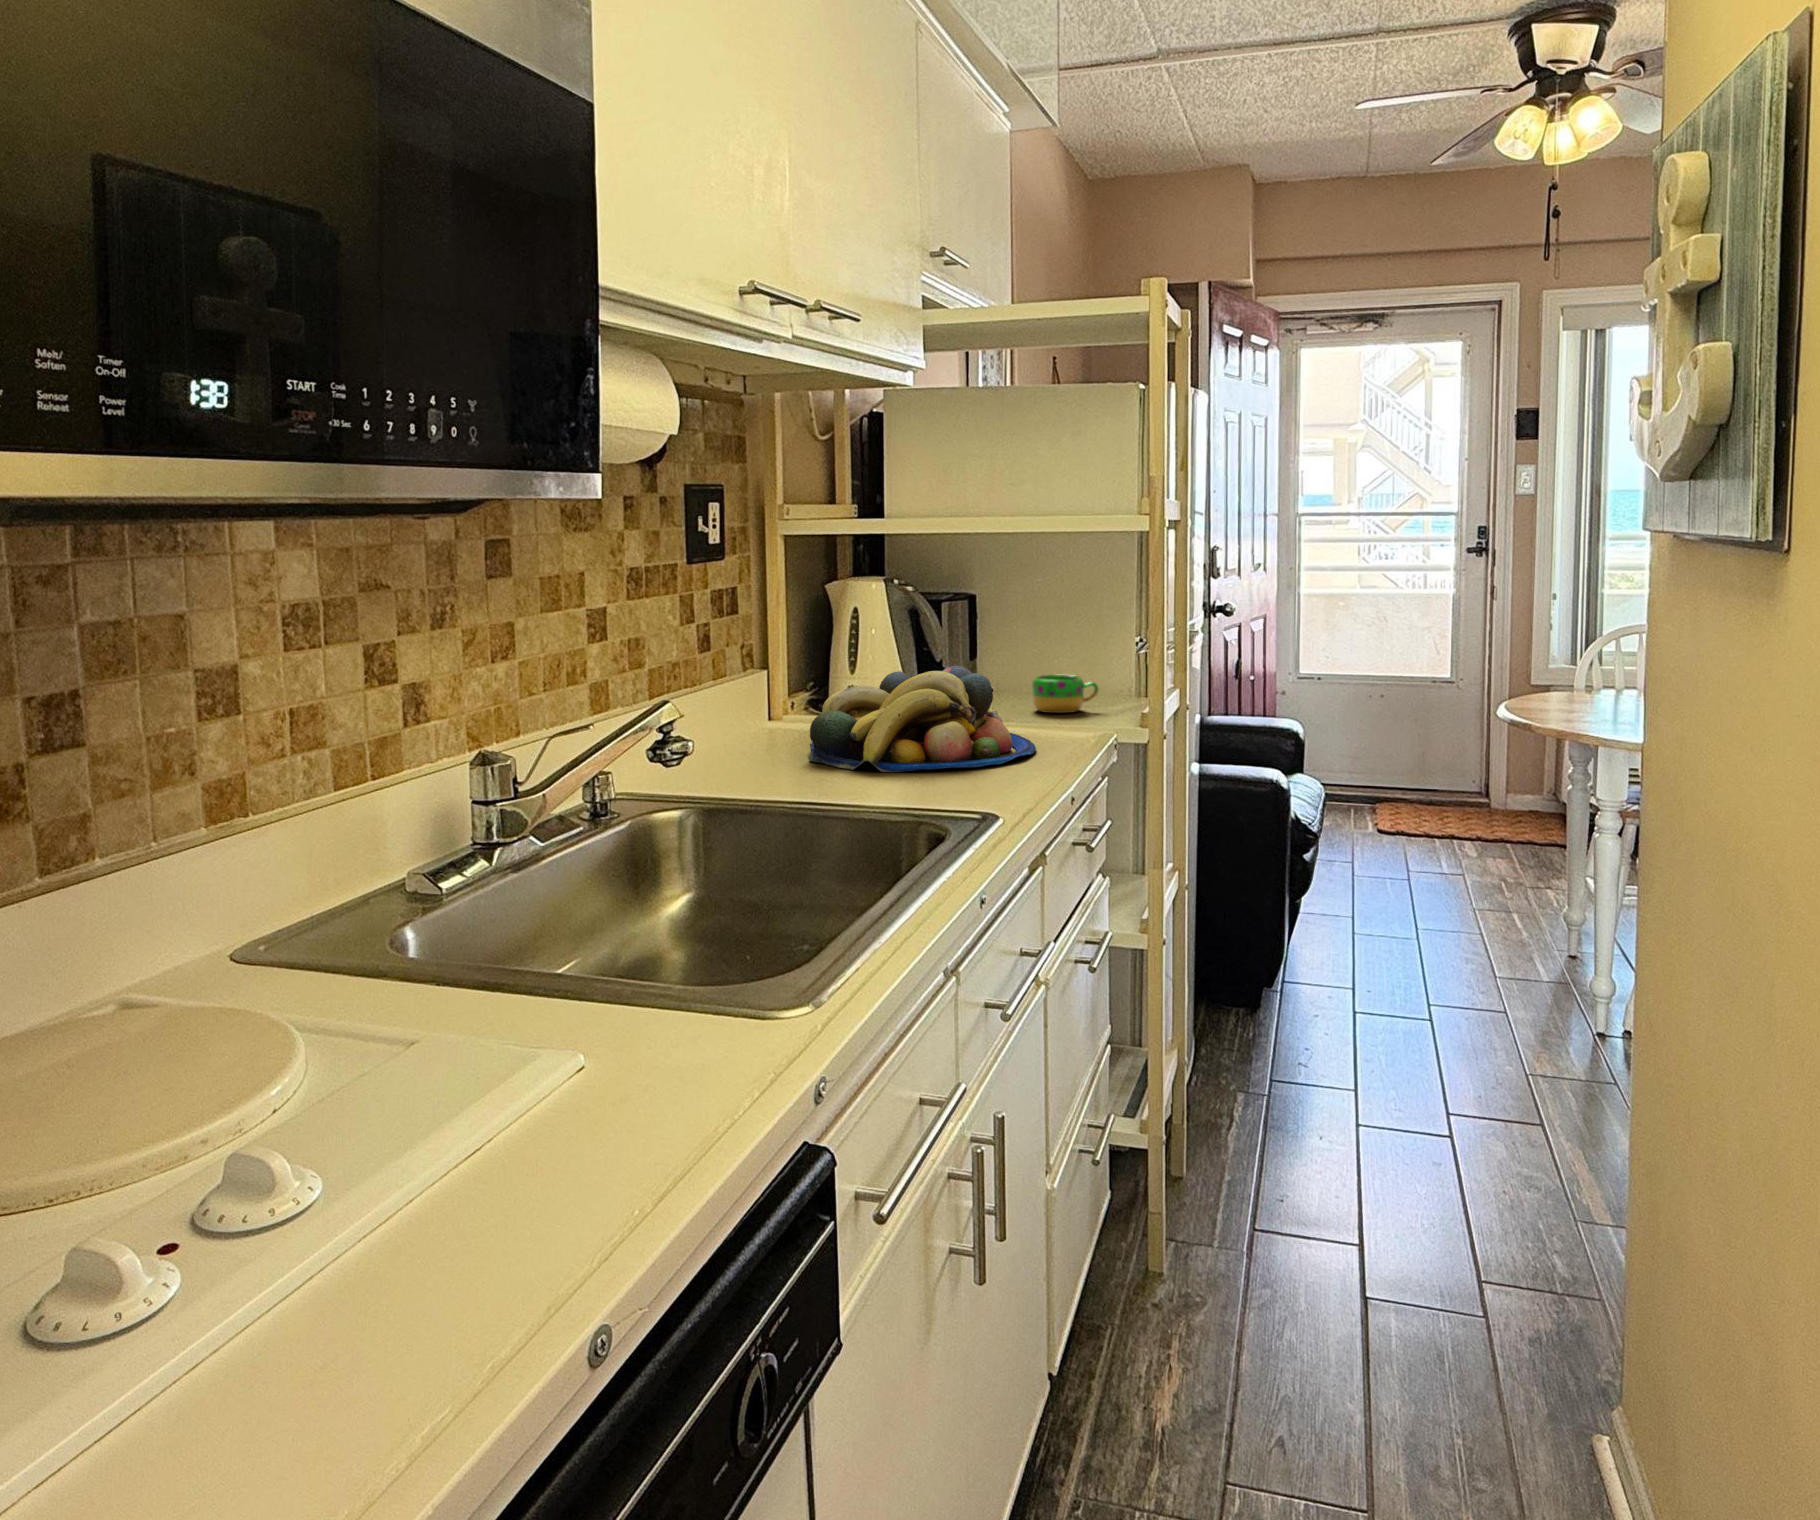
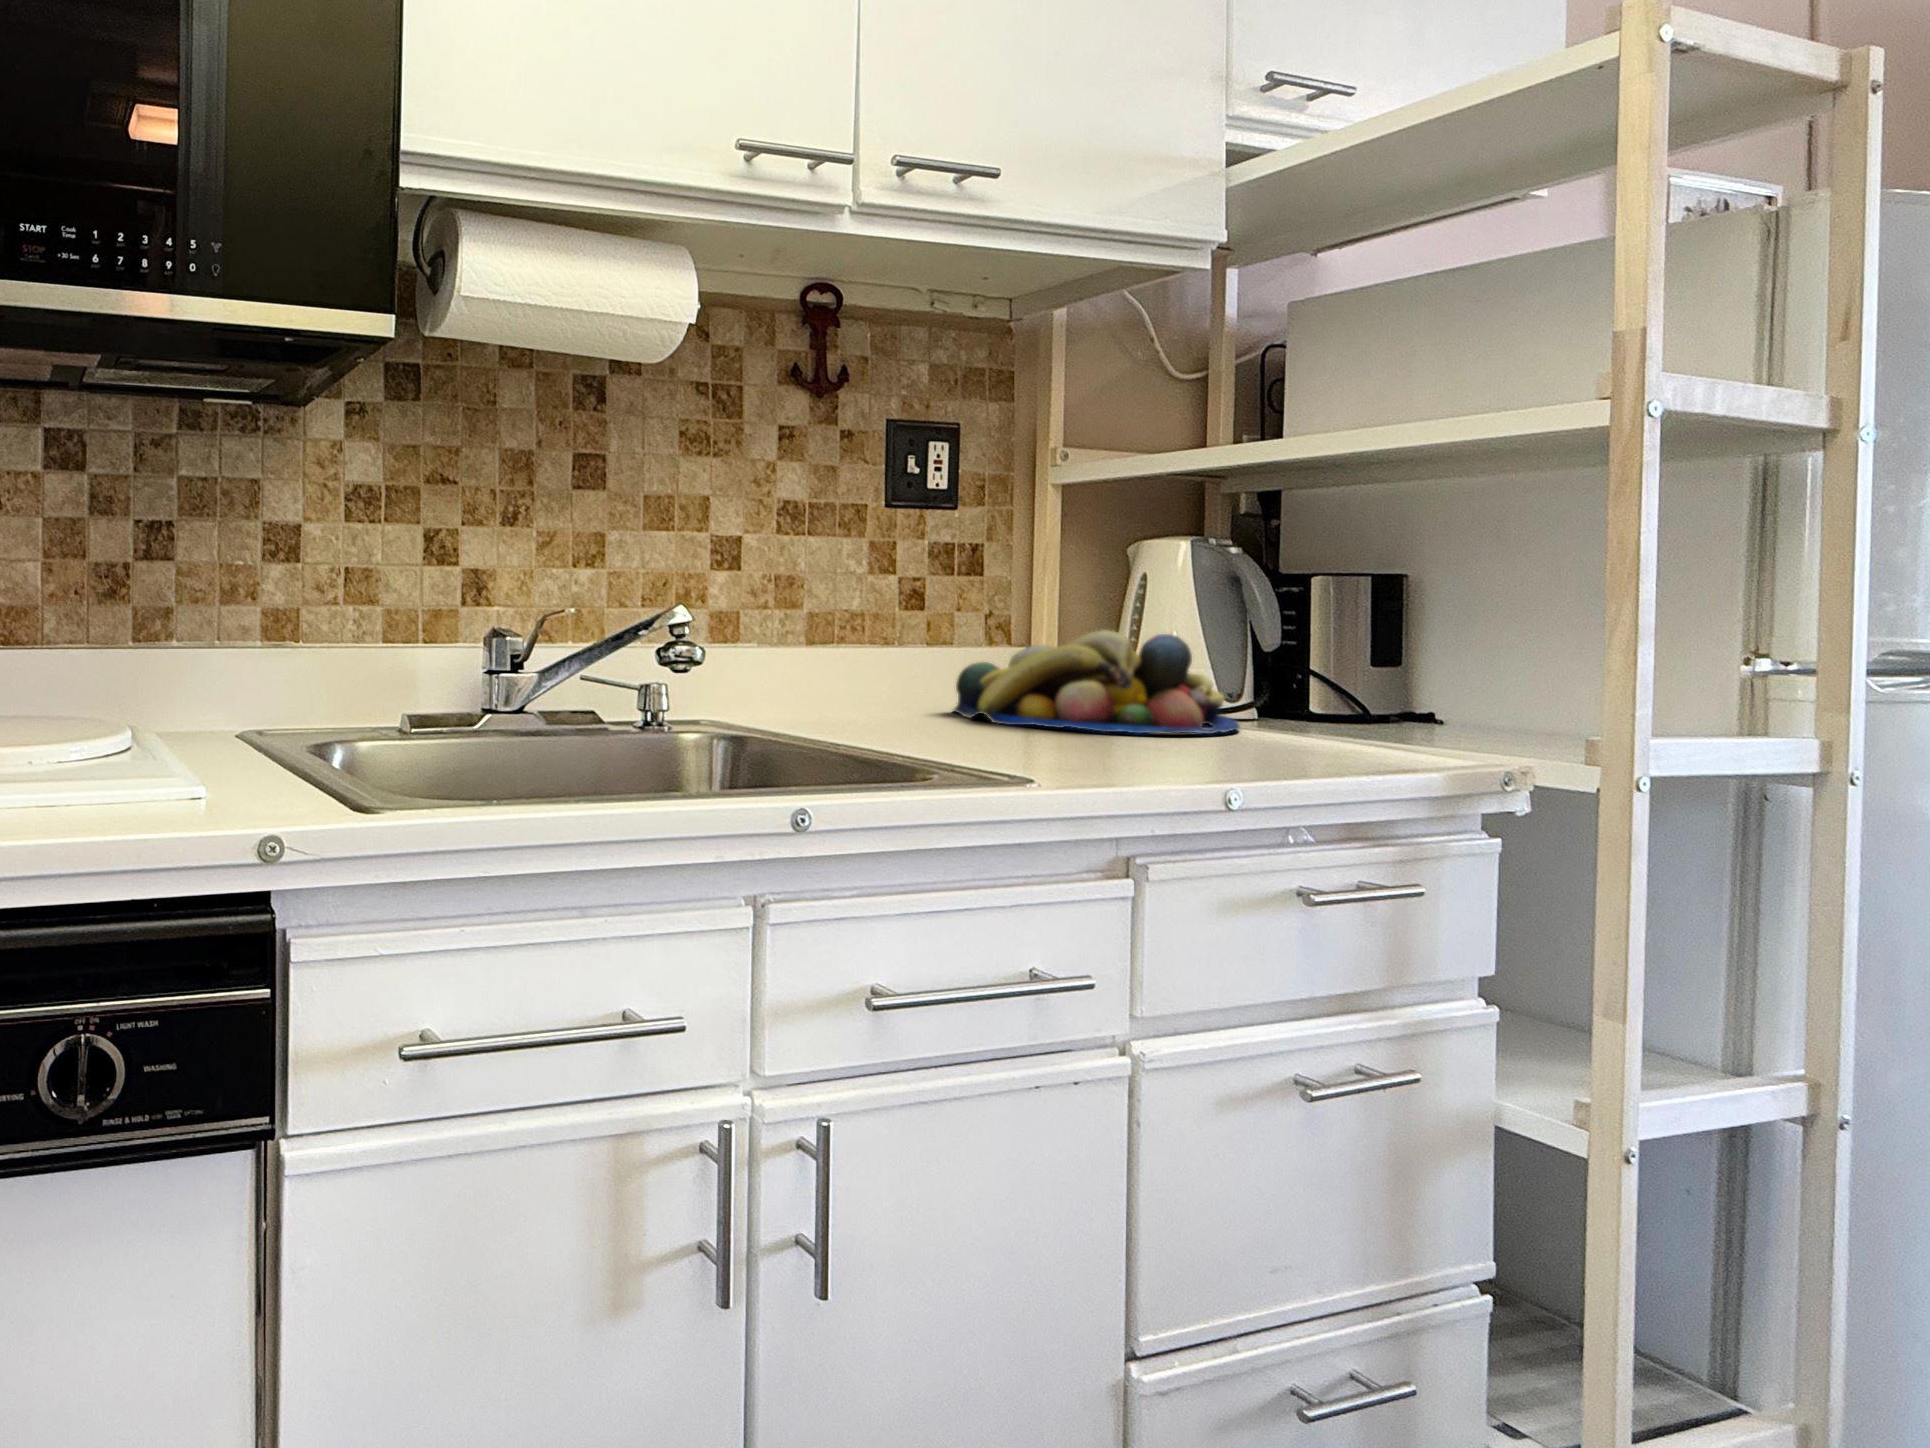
mug: present [1032,675,1098,713] -> none [1362,677,1461,725]

